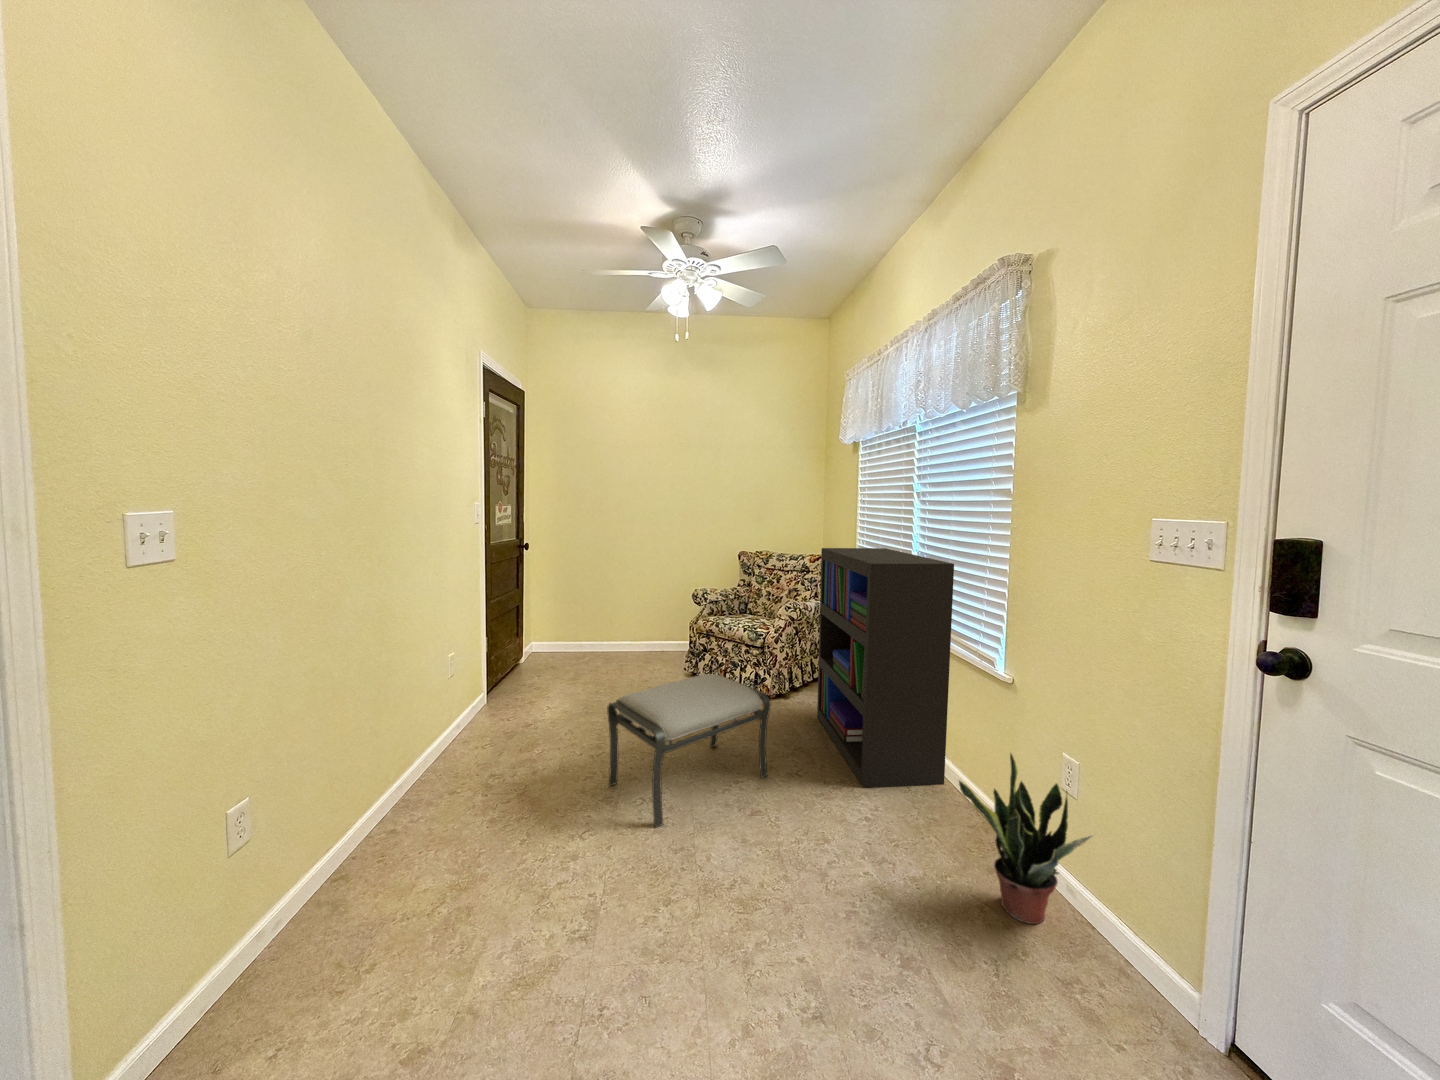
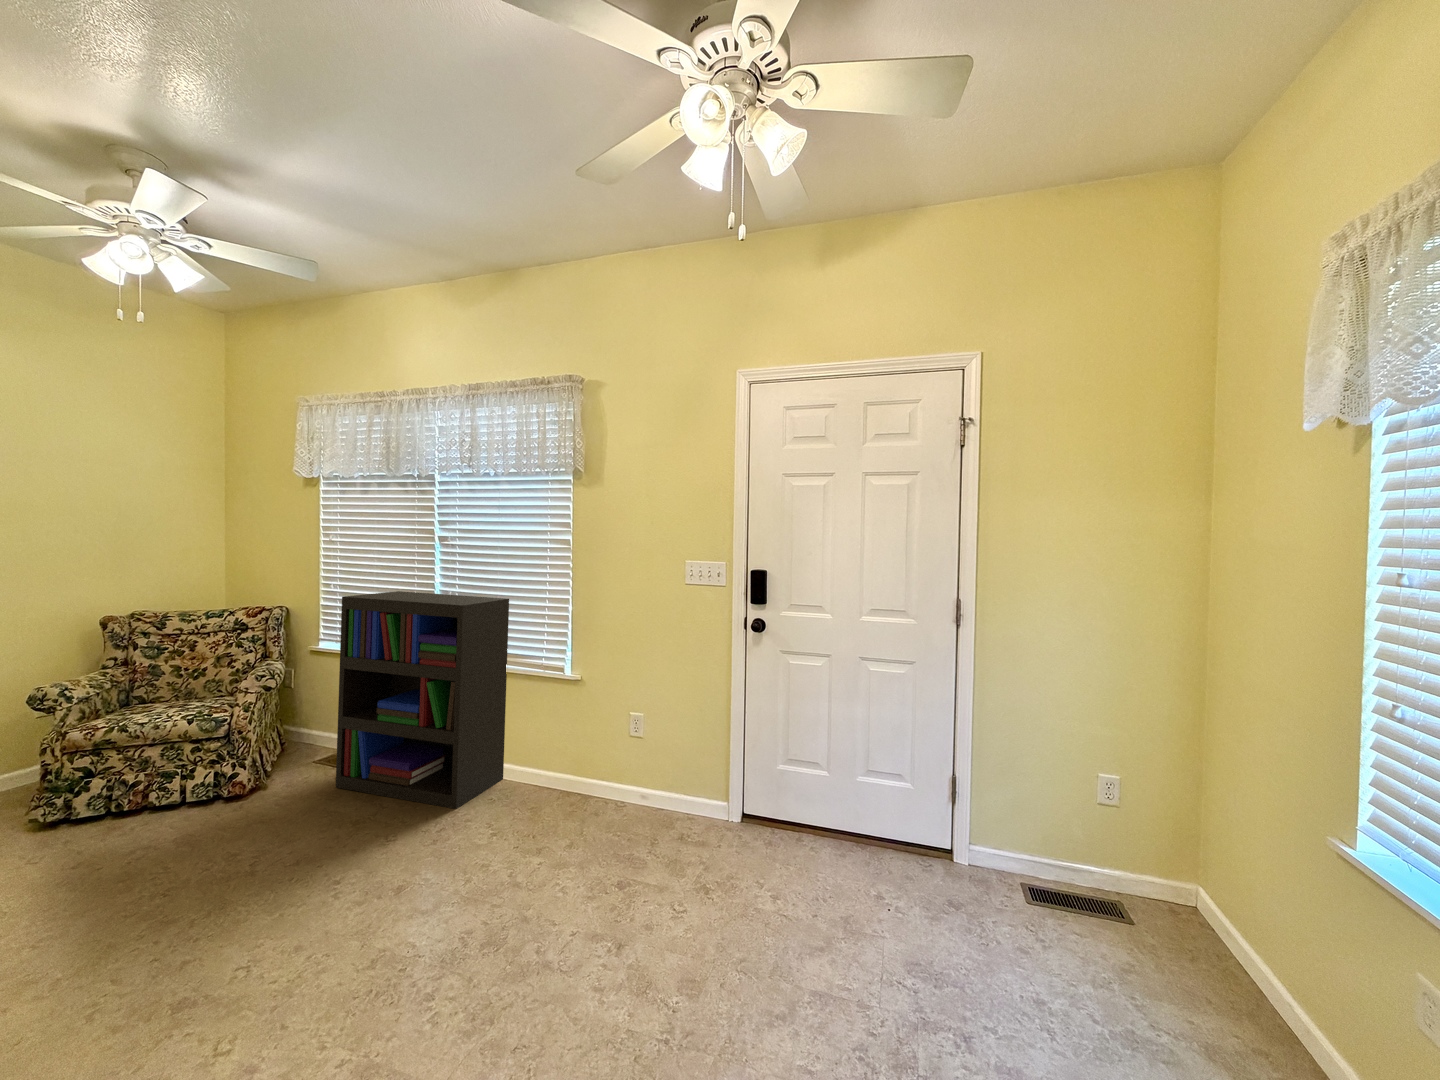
ottoman: present [607,674,771,827] -> none [176,758,370,962]
potted plant: present [959,754,1092,924] -> none [579,715,646,813]

